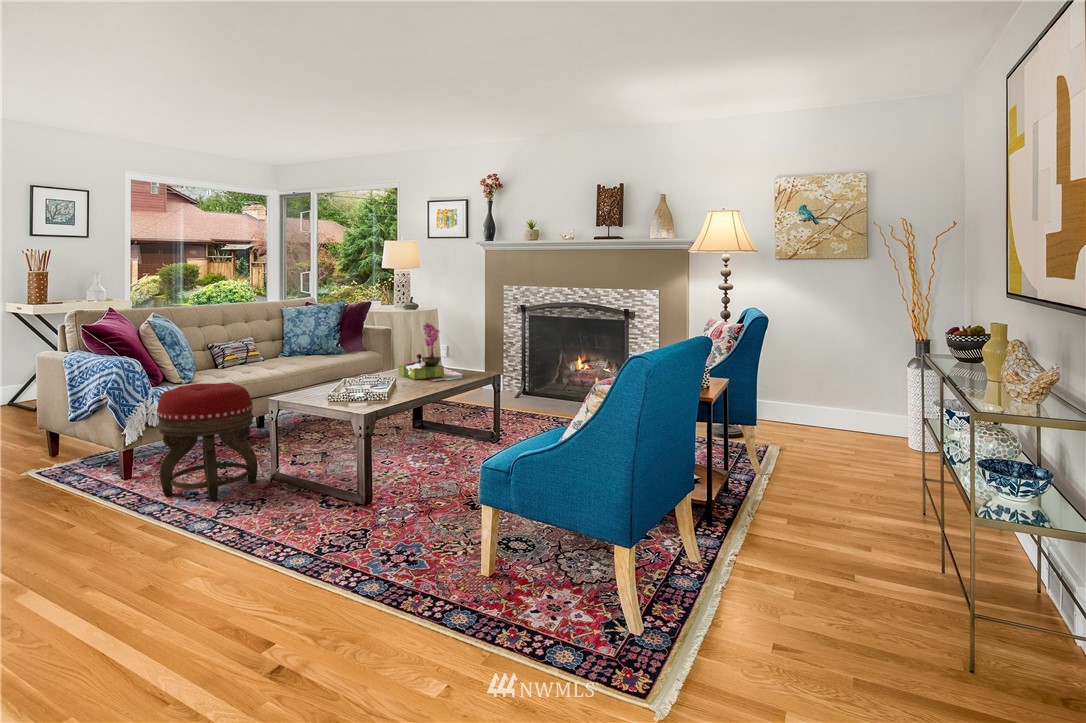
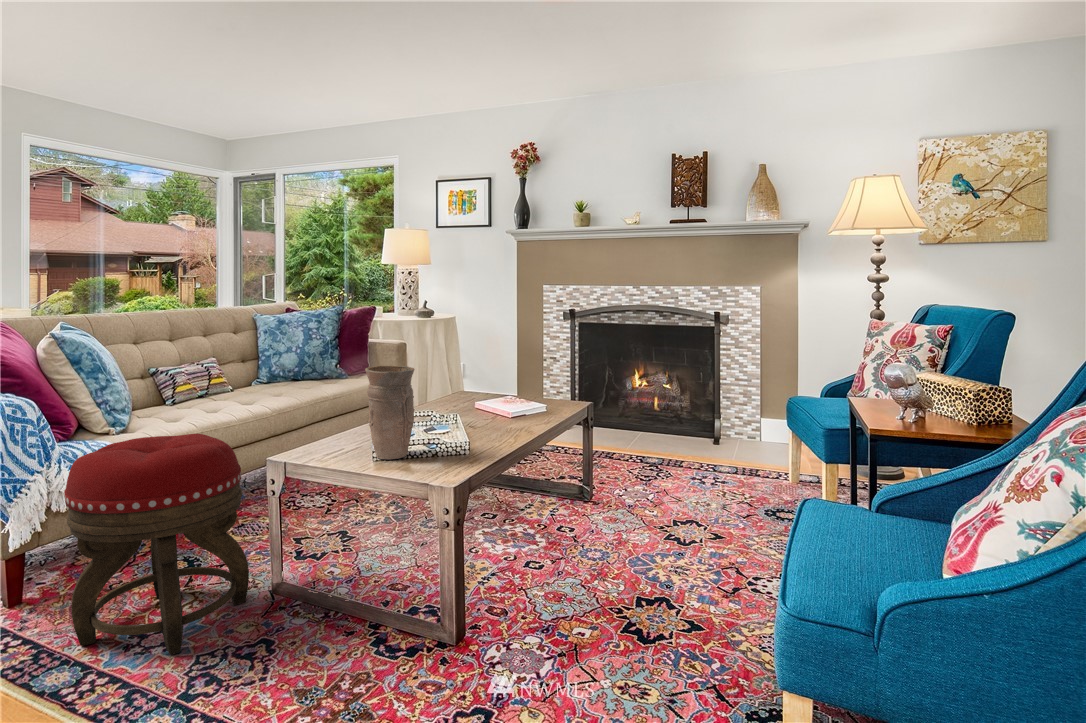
flower arrangement: present [399,322,444,379] -> none [453,328,521,415]
vase: none [322,345,352,400] -> present [365,366,415,459]

